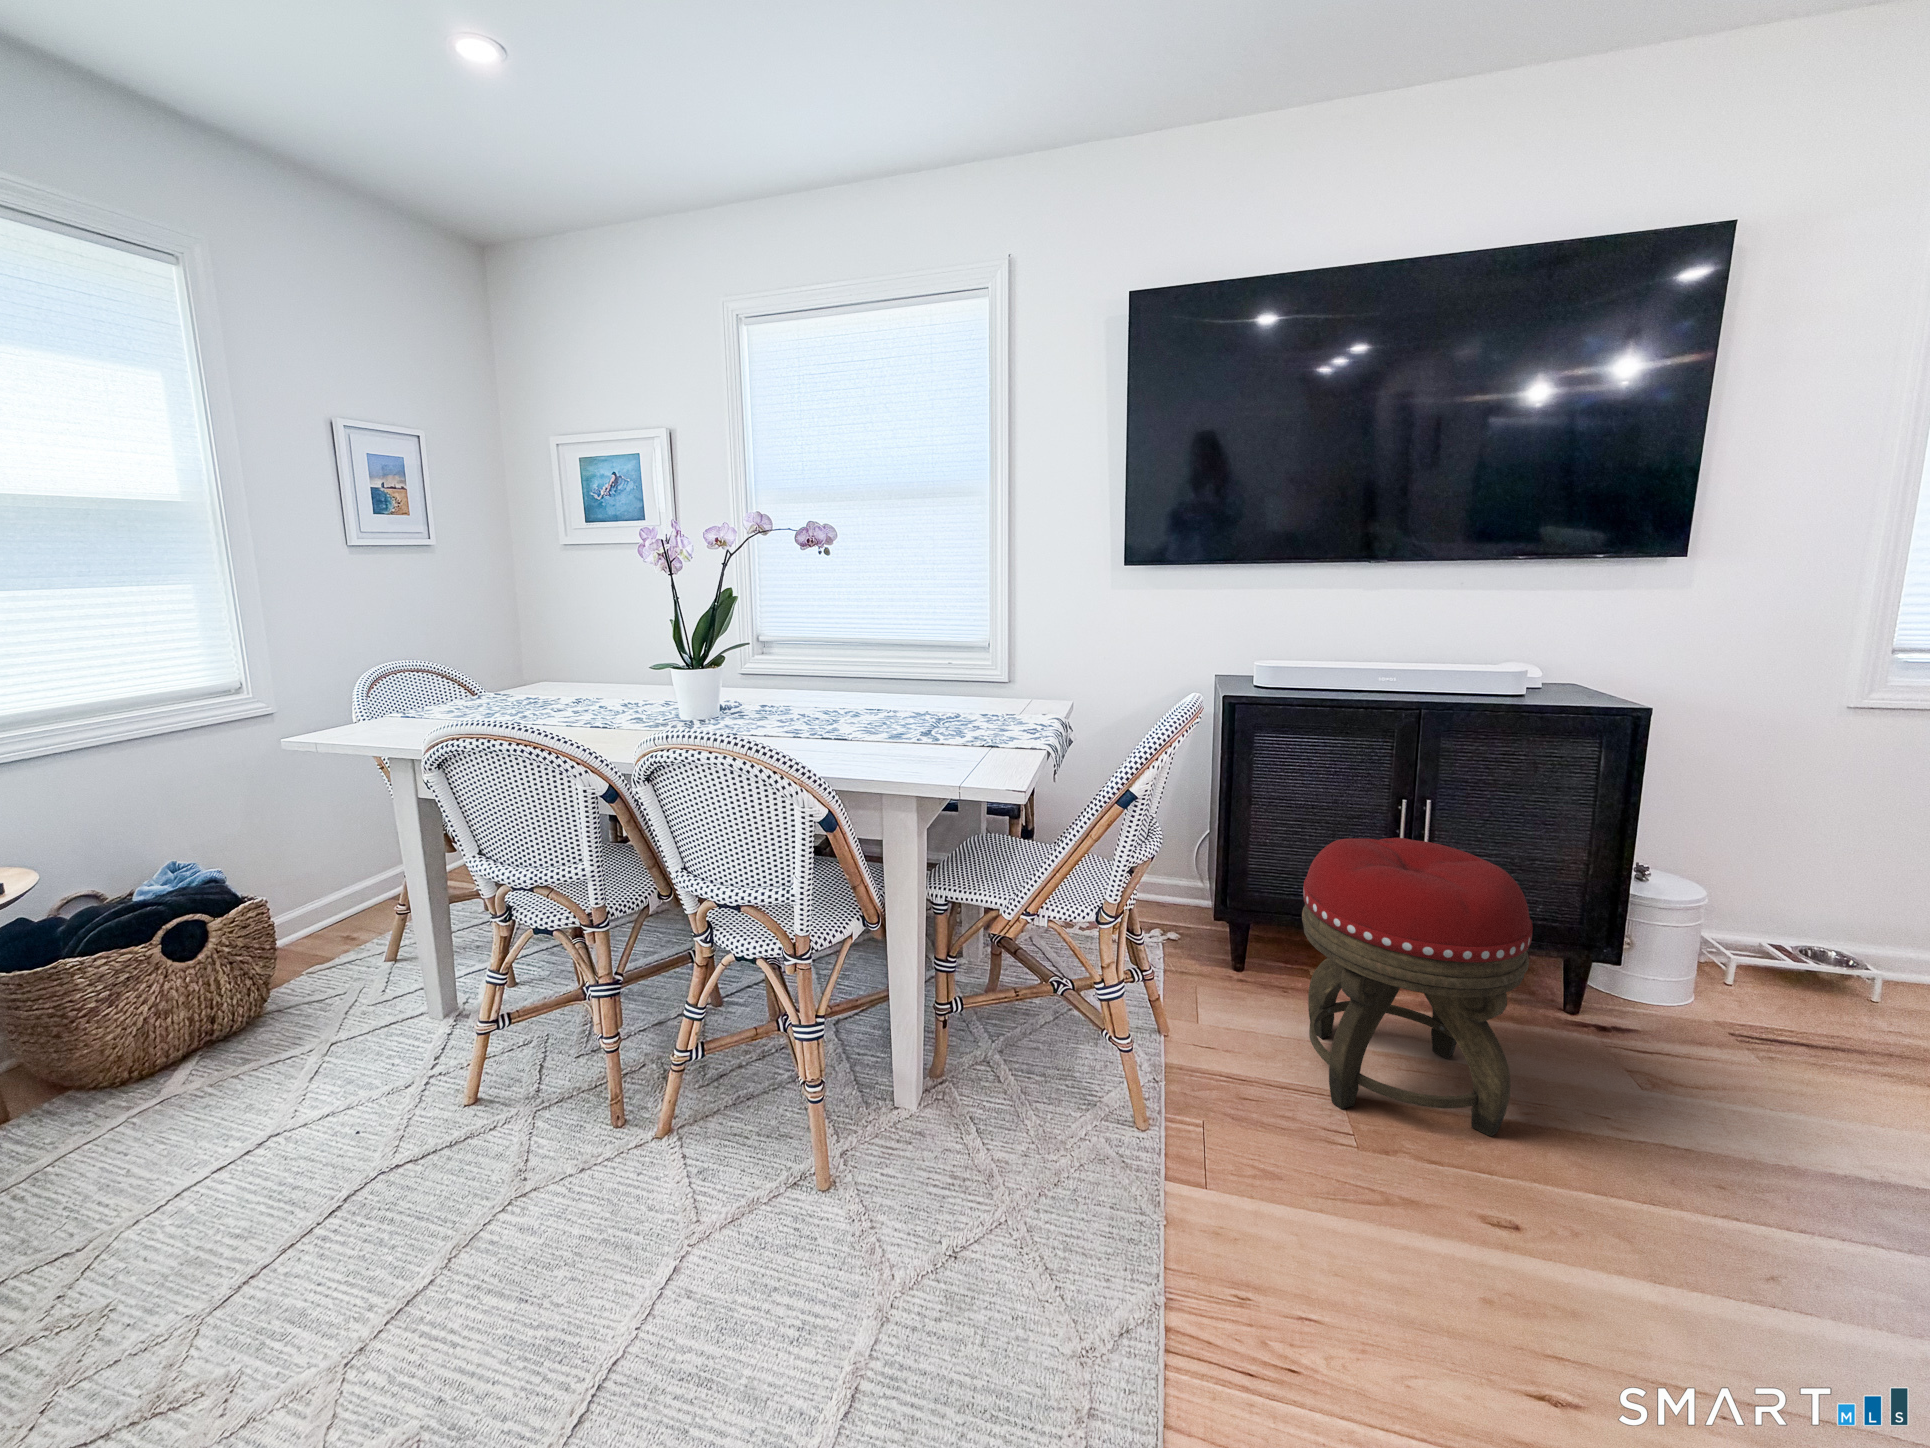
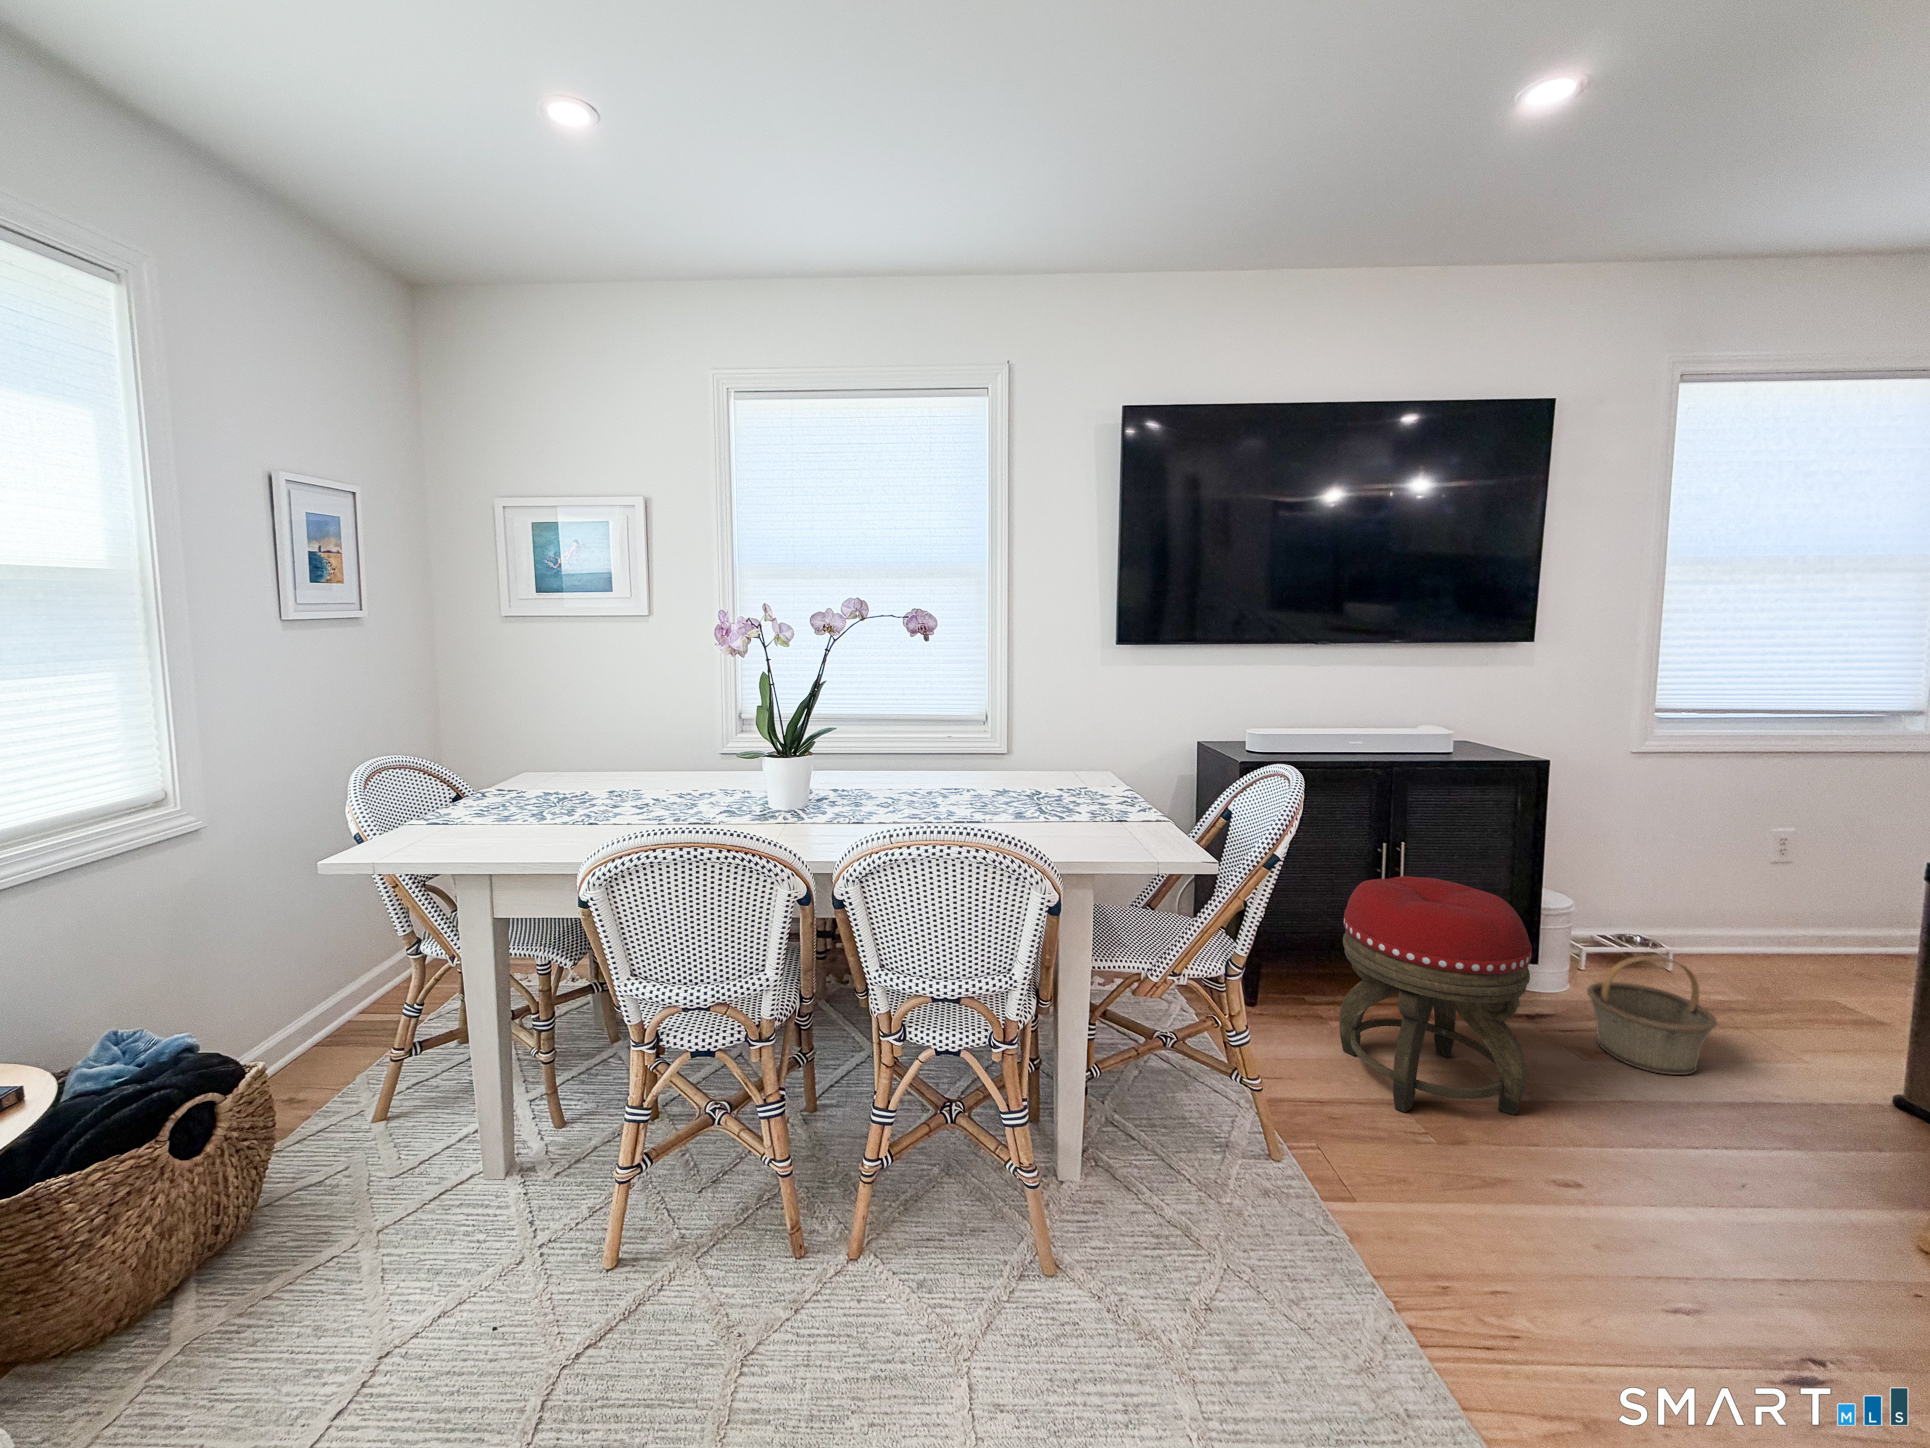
basket: none [1669,970,1857,1132] -> present [1587,956,1717,1075]

